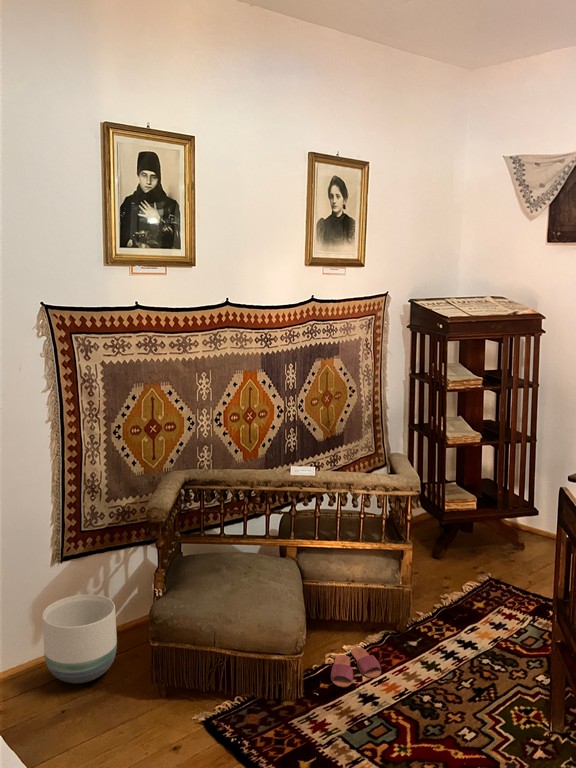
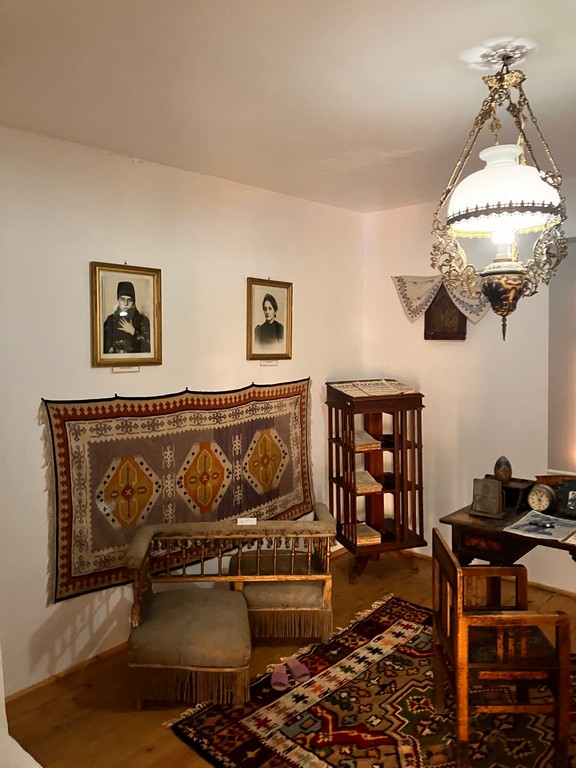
planter: present [42,595,117,683] -> none [41,628,101,701]

